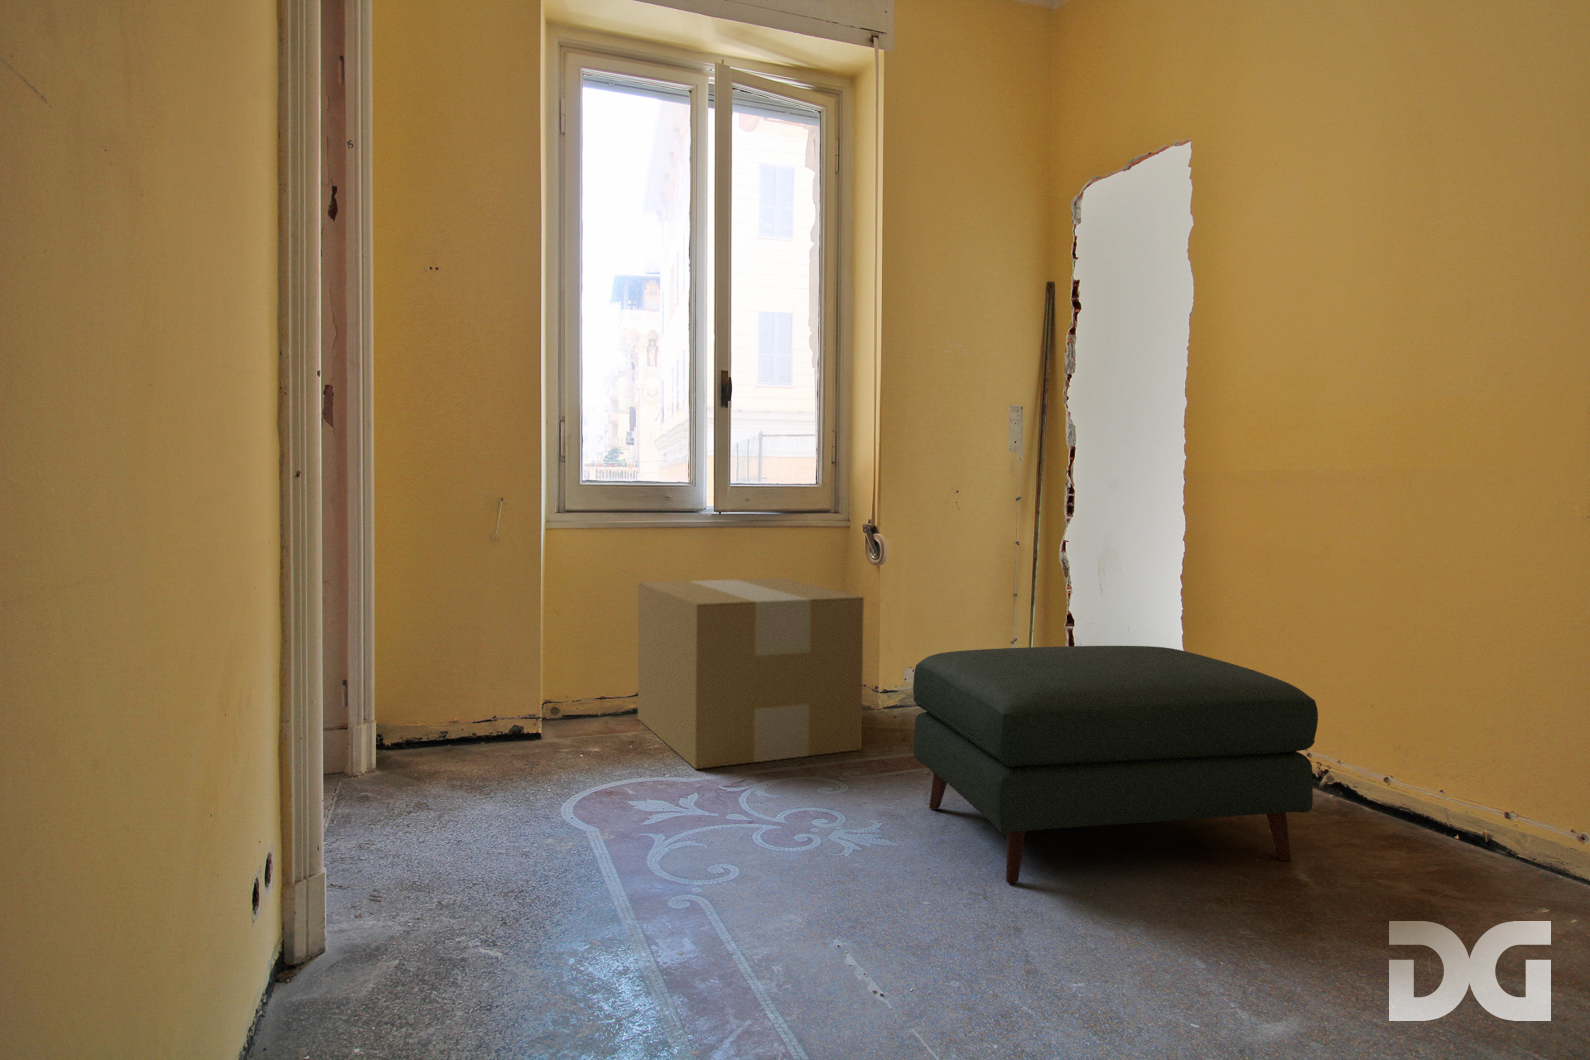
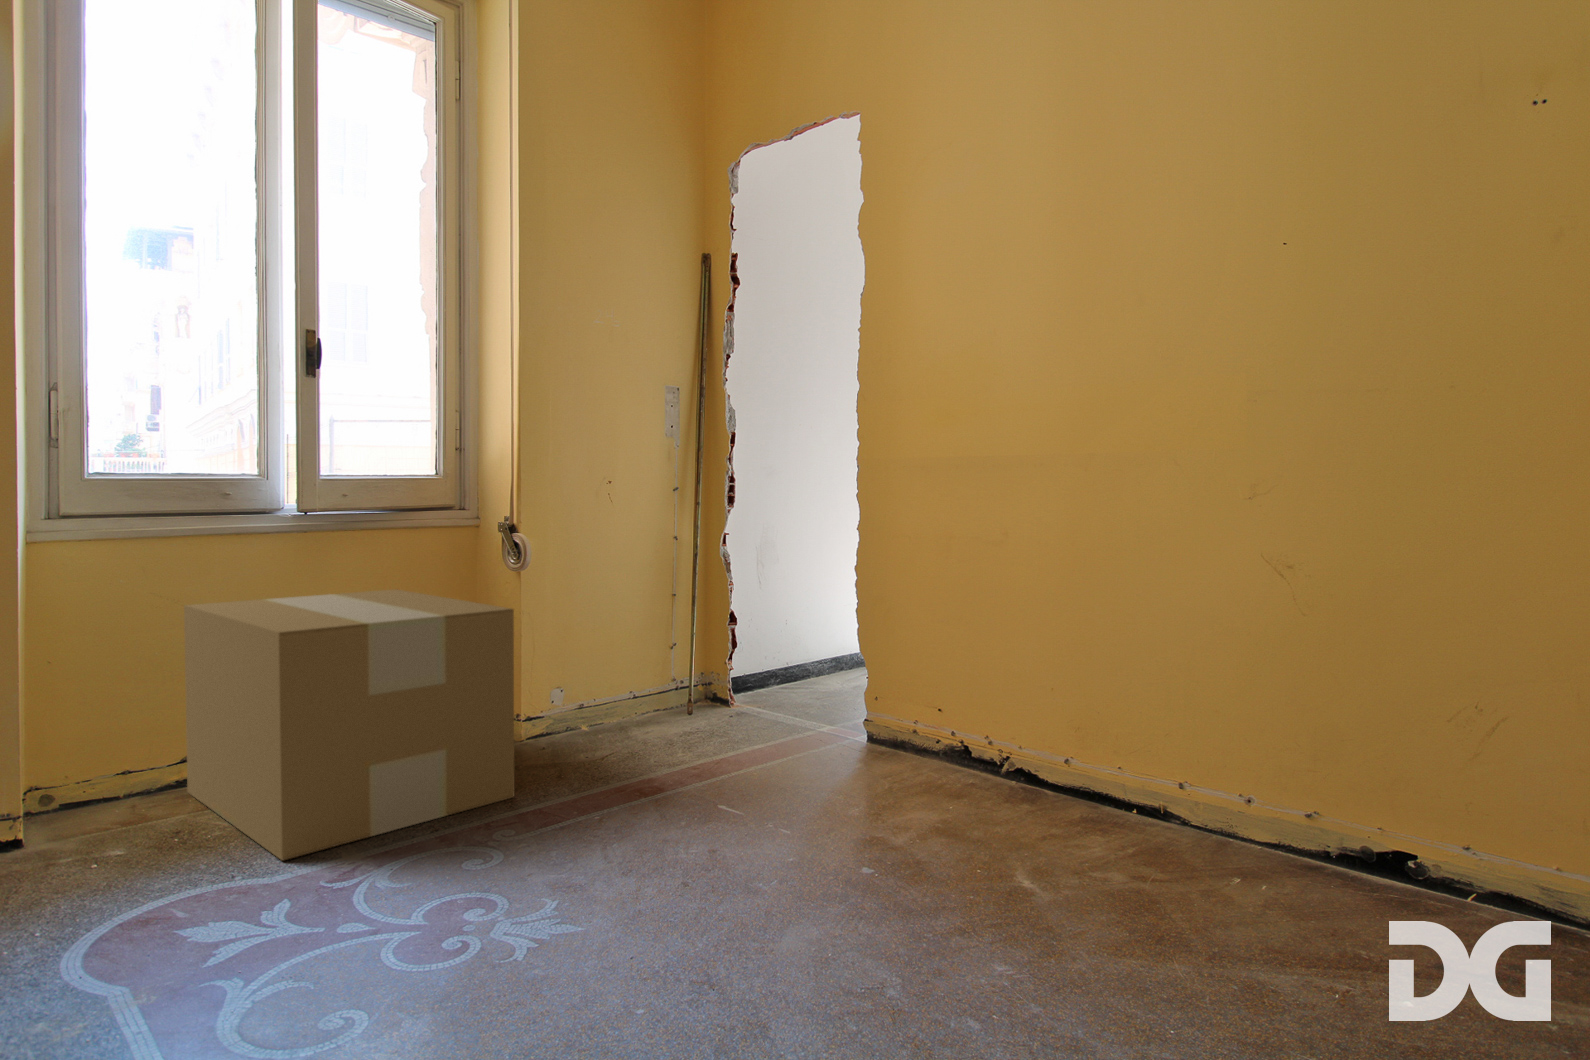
ottoman: present [913,646,1318,883] -> none [593,647,1040,963]

